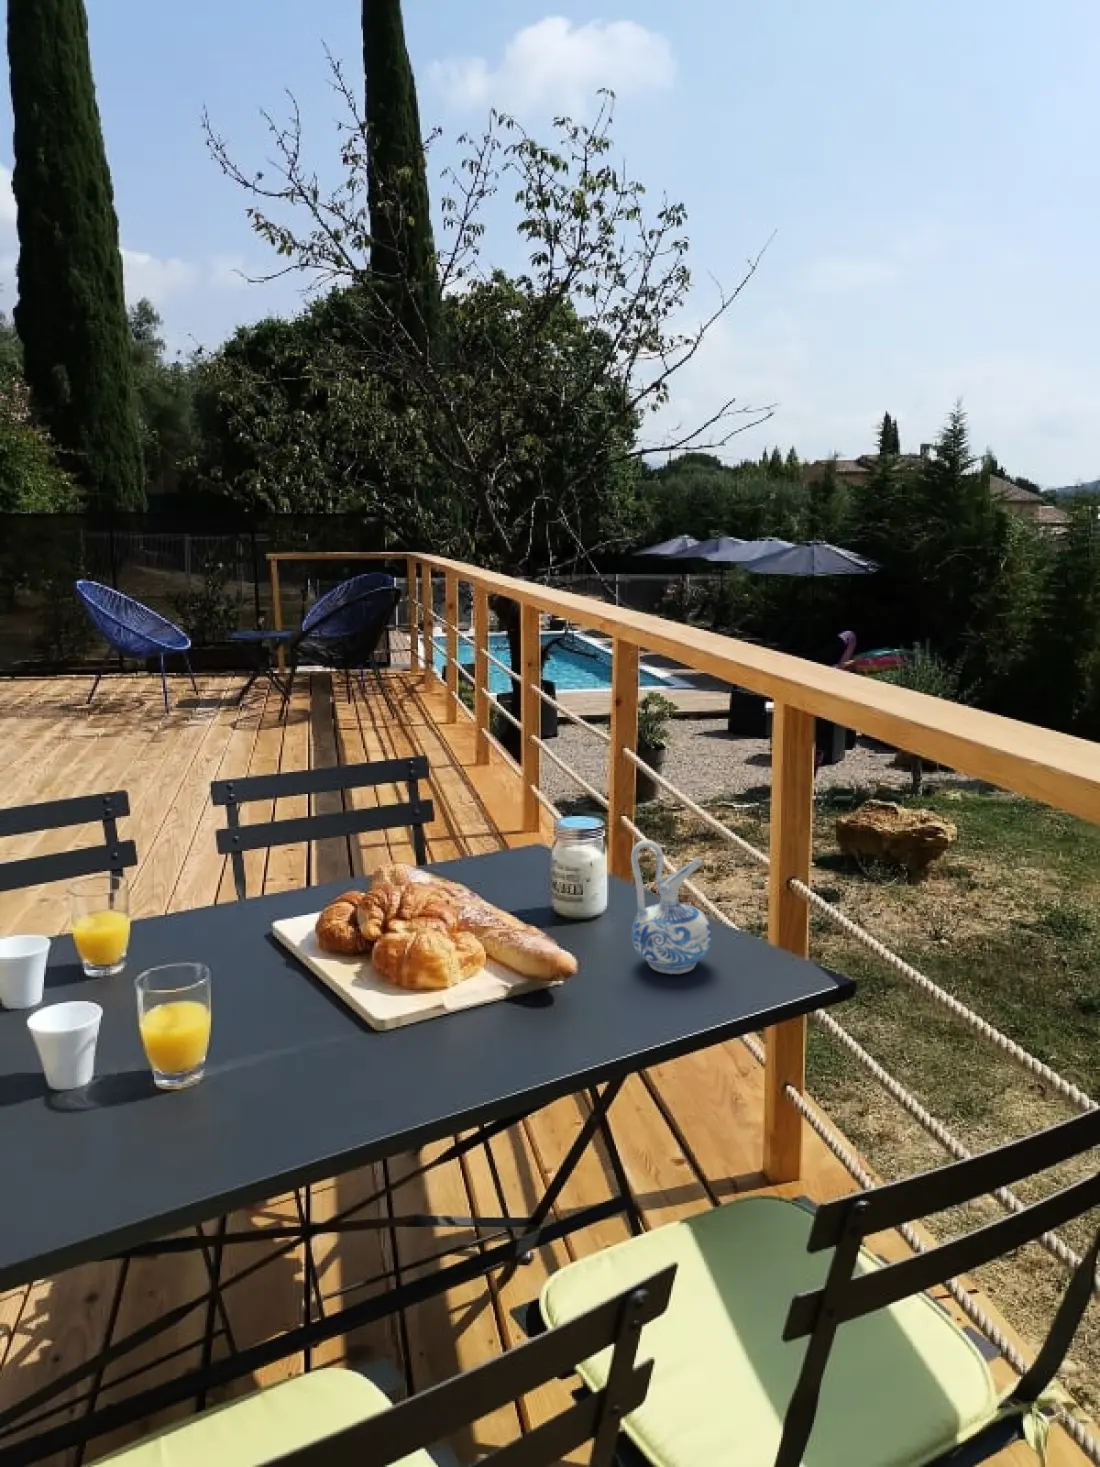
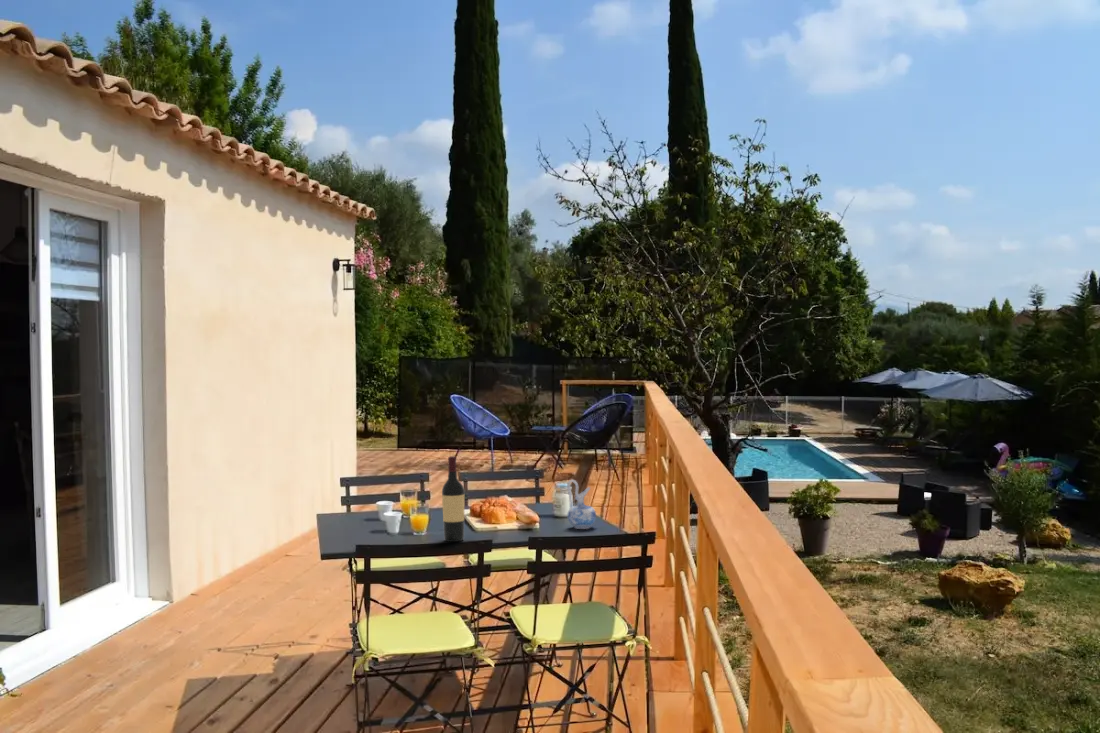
wine bottle: none [302,821,381,1103] -> present [442,456,464,542]

